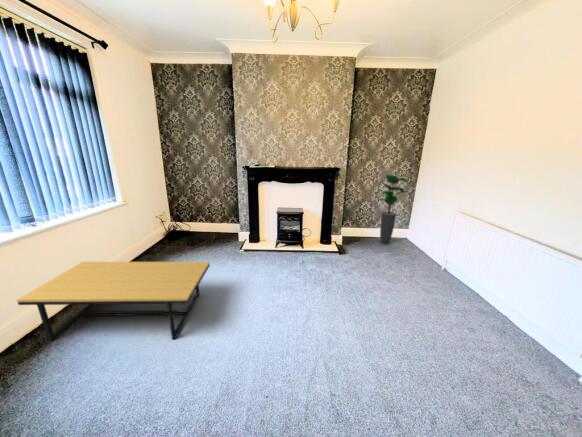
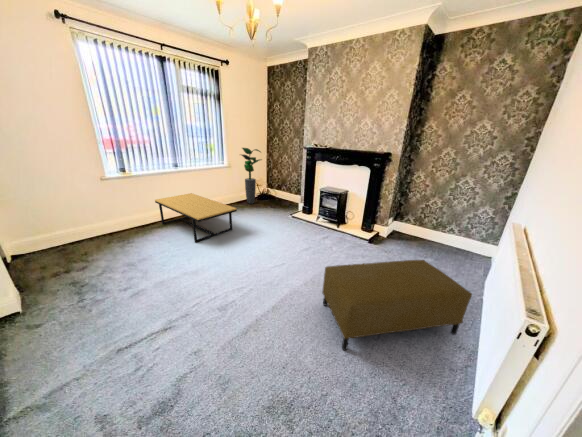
potted plant: present [380,175,407,243] -> present [242,148,260,204]
ottoman: none [403,254,487,357] -> present [322,260,472,350]

